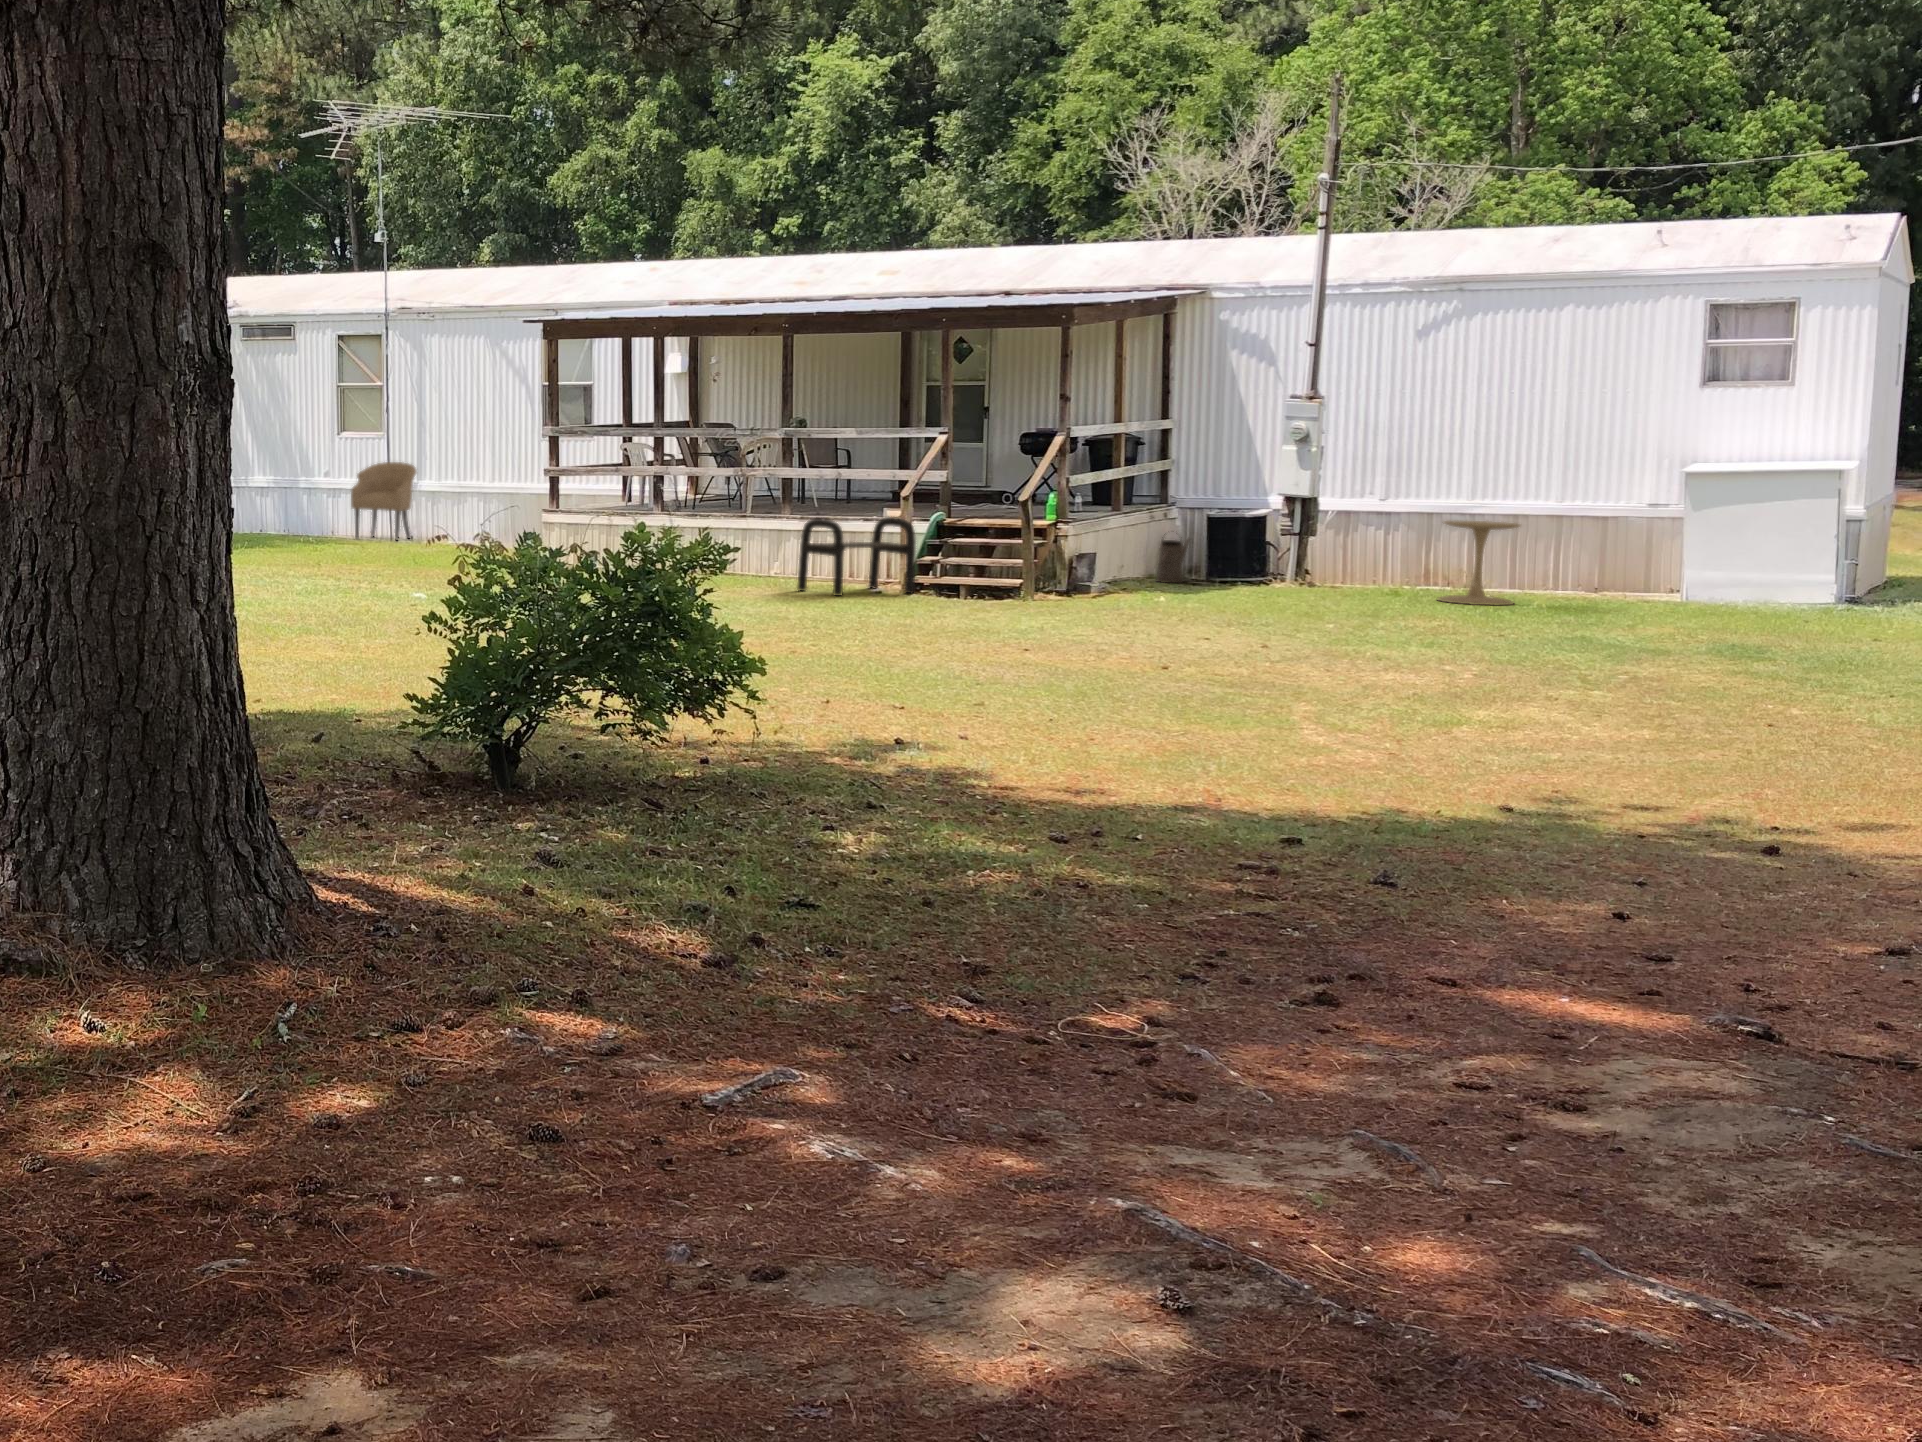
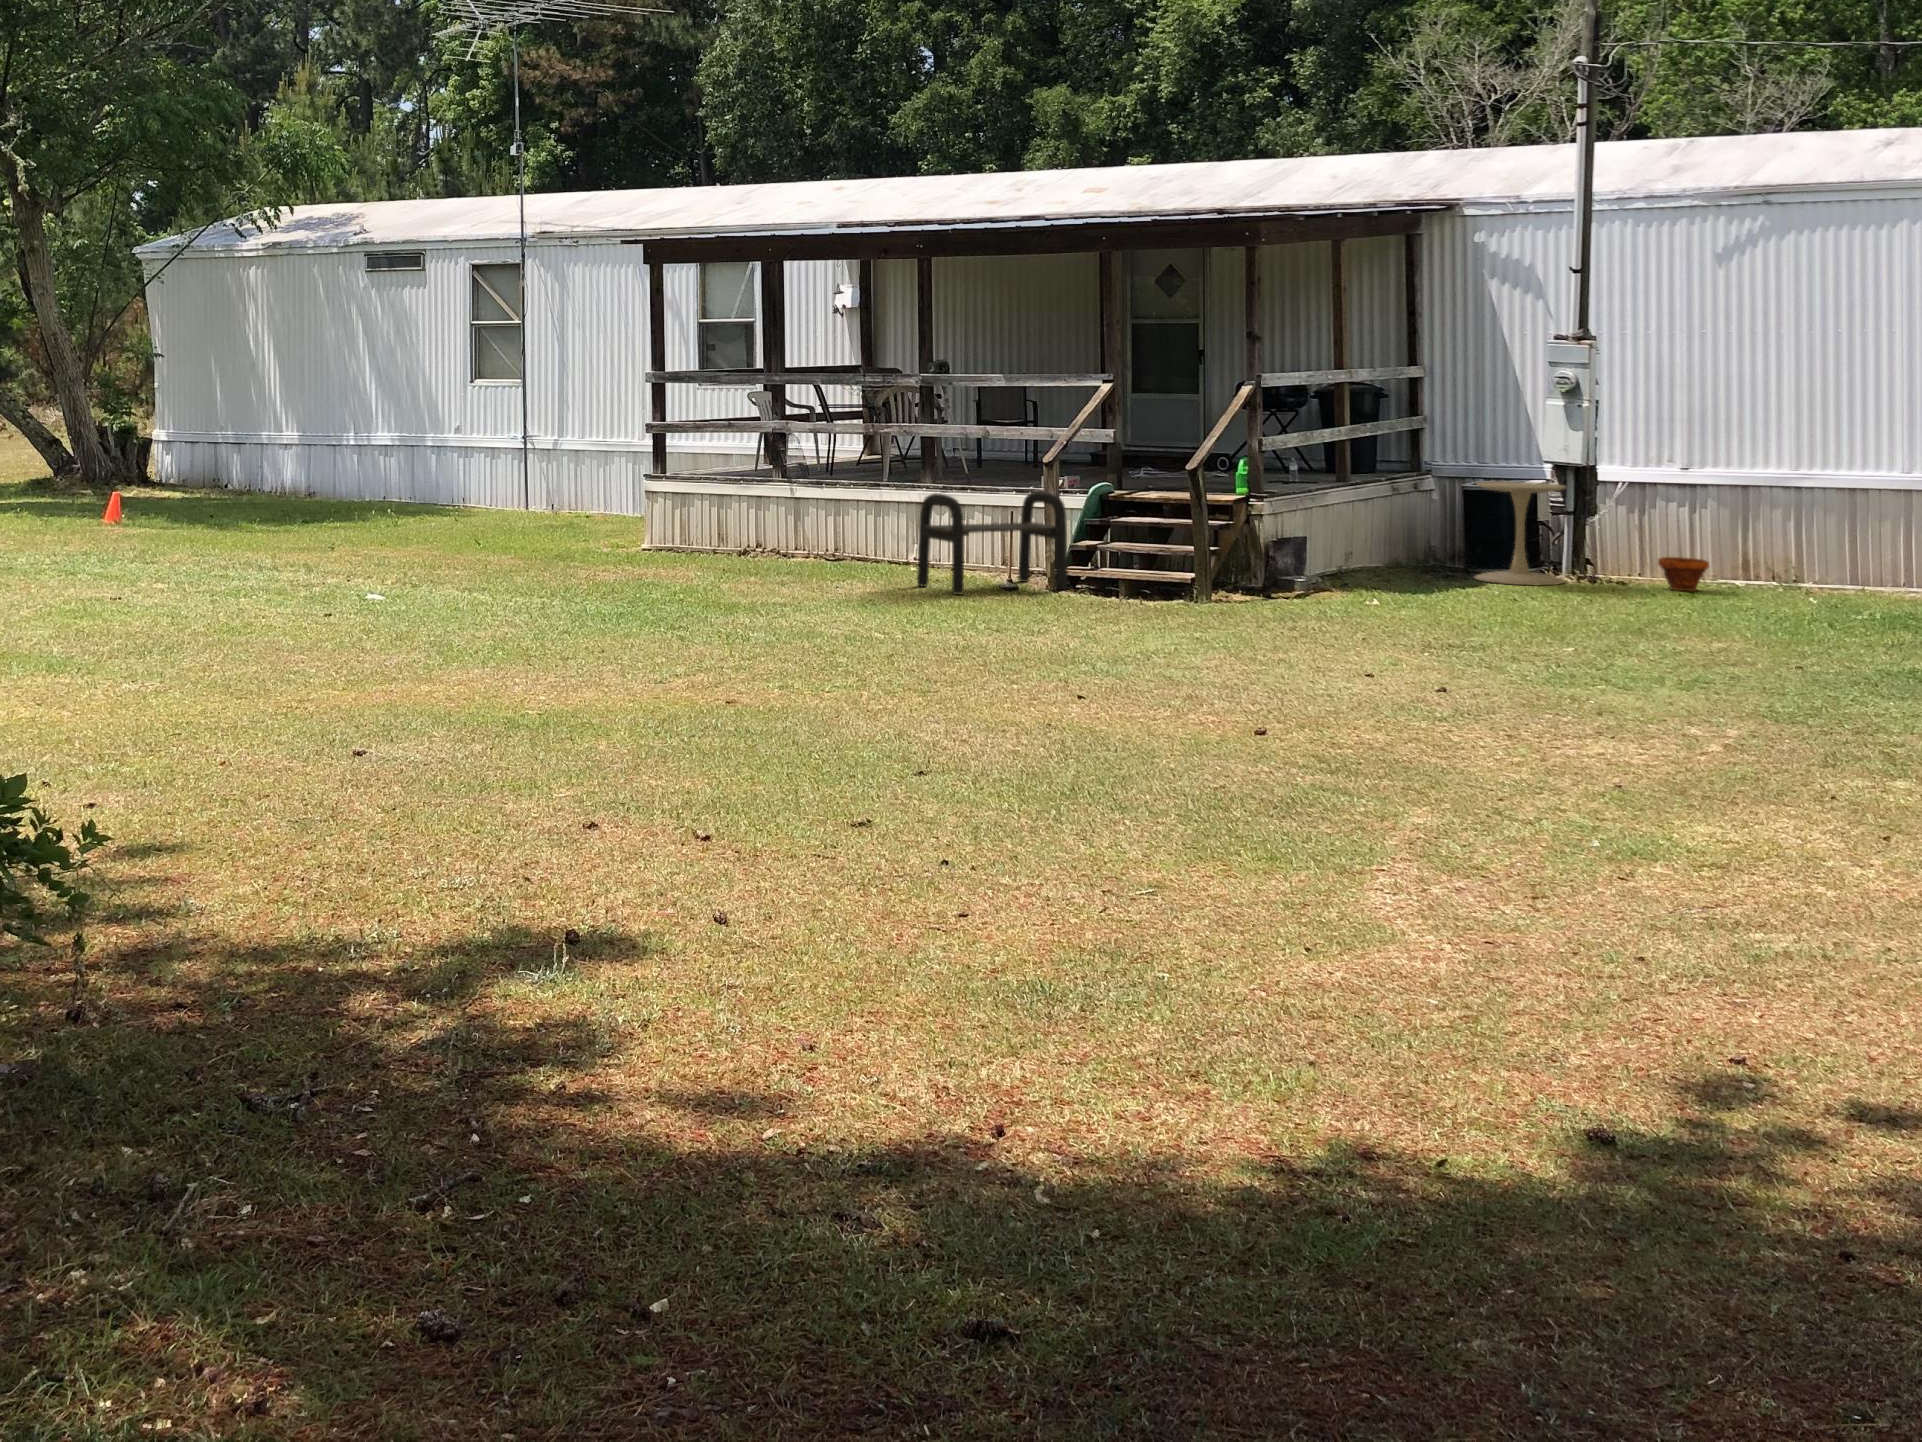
chair: present [351,462,417,540] -> none [494,419,575,513]
pedestal table: present [1438,521,1520,605] -> present [1475,481,1566,585]
watering can: present [1156,534,1190,583] -> none [1406,506,1452,572]
planter: none [1364,569,1405,596] -> present [1658,557,1709,591]

